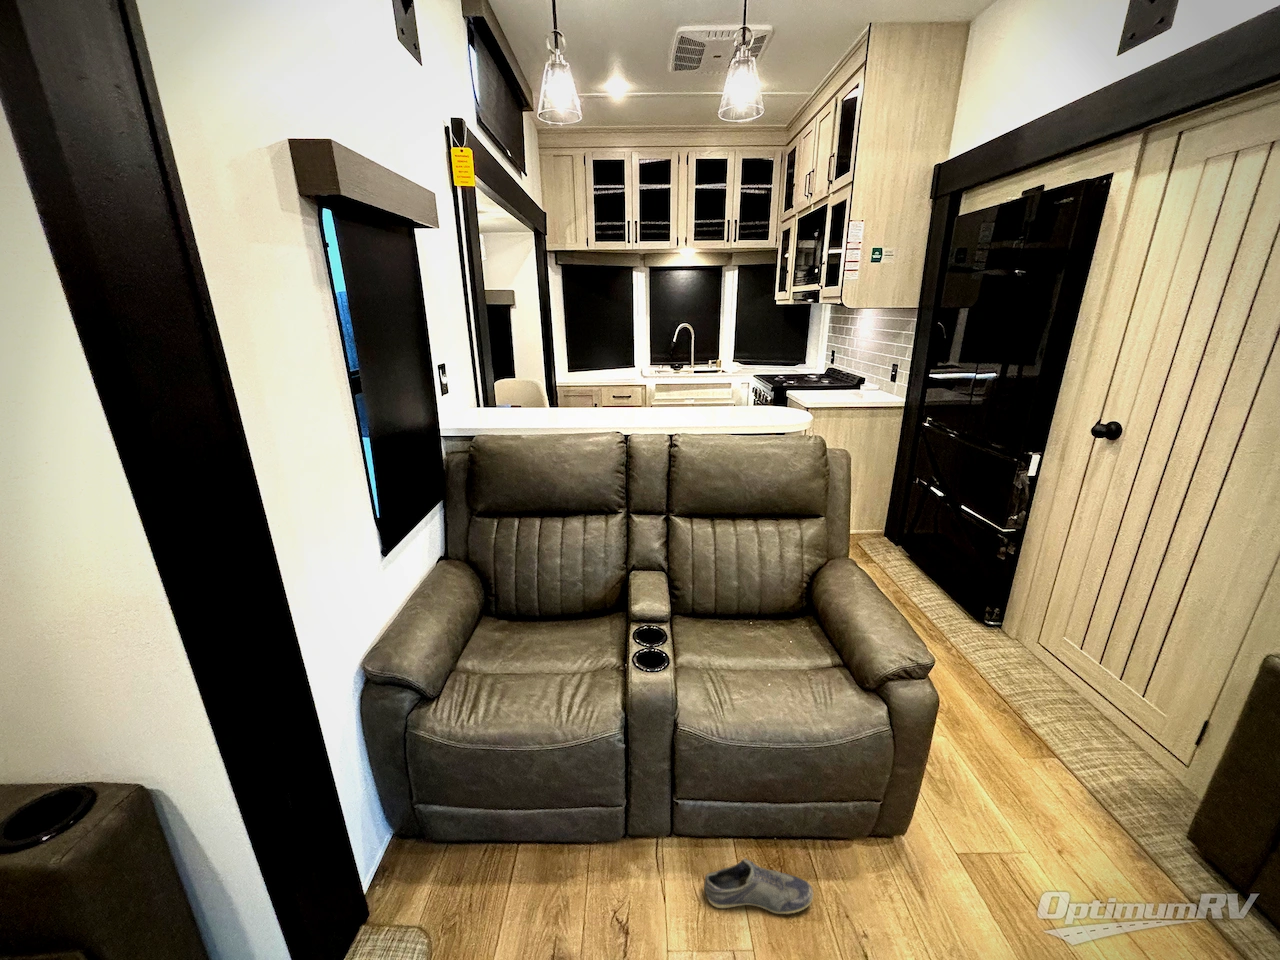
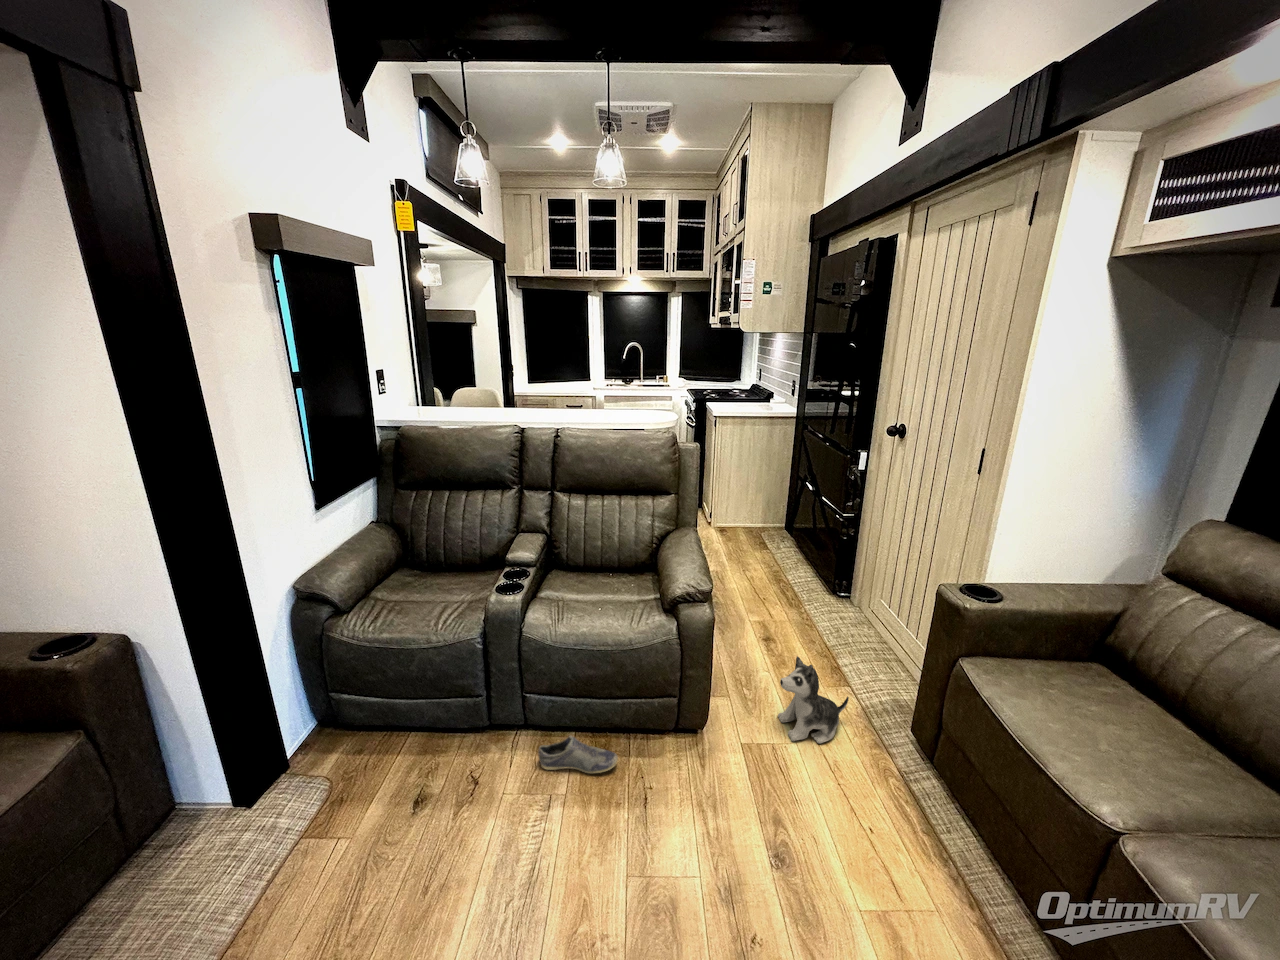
plush toy: none [991,735,1091,855] -> present [778,656,849,744]

